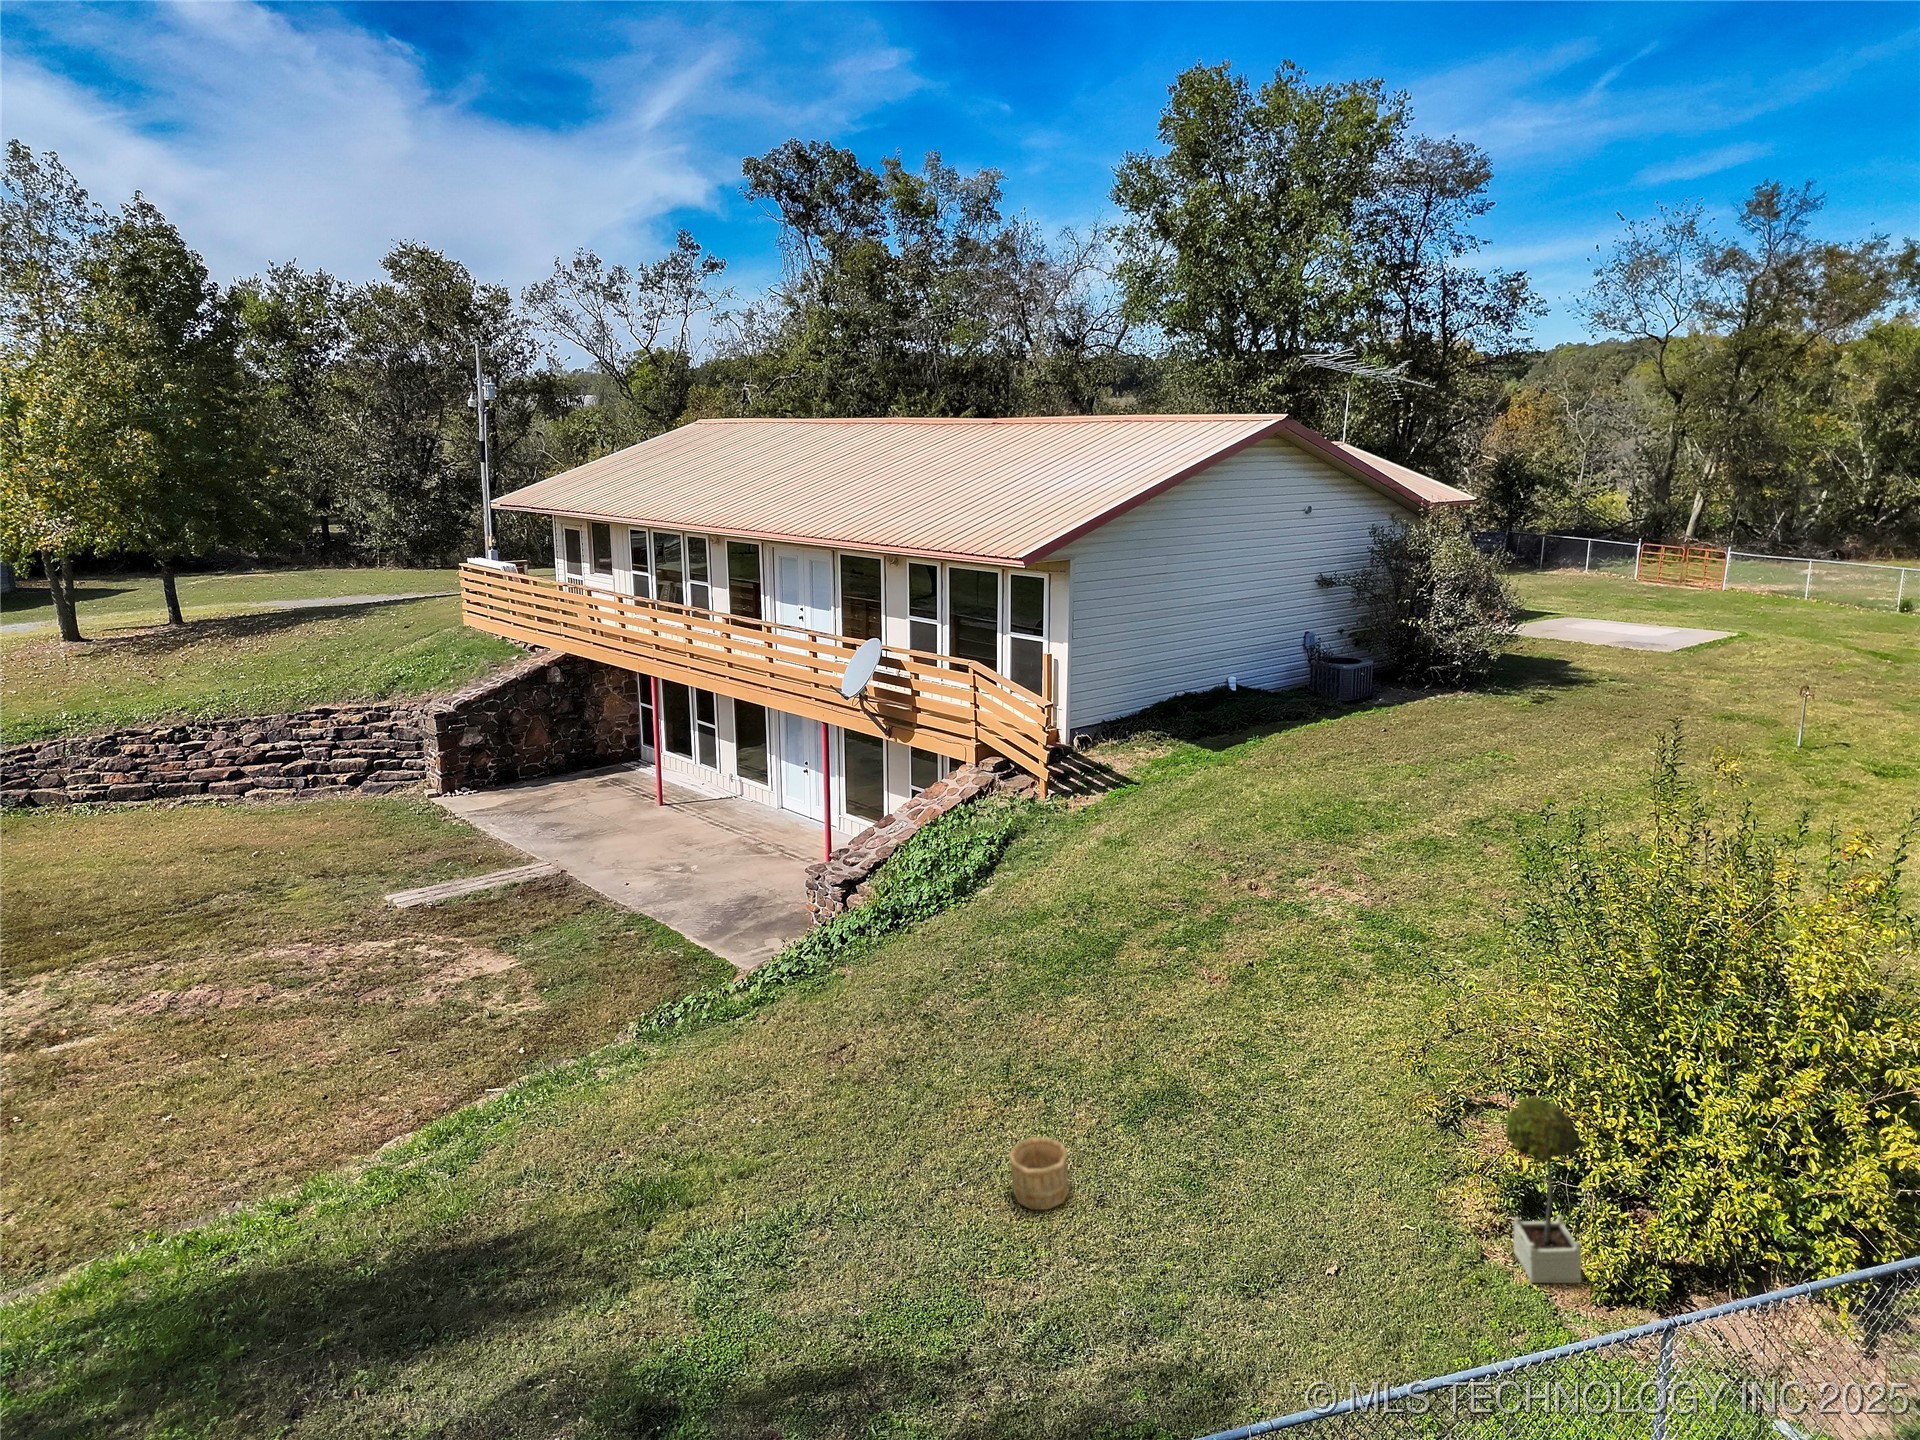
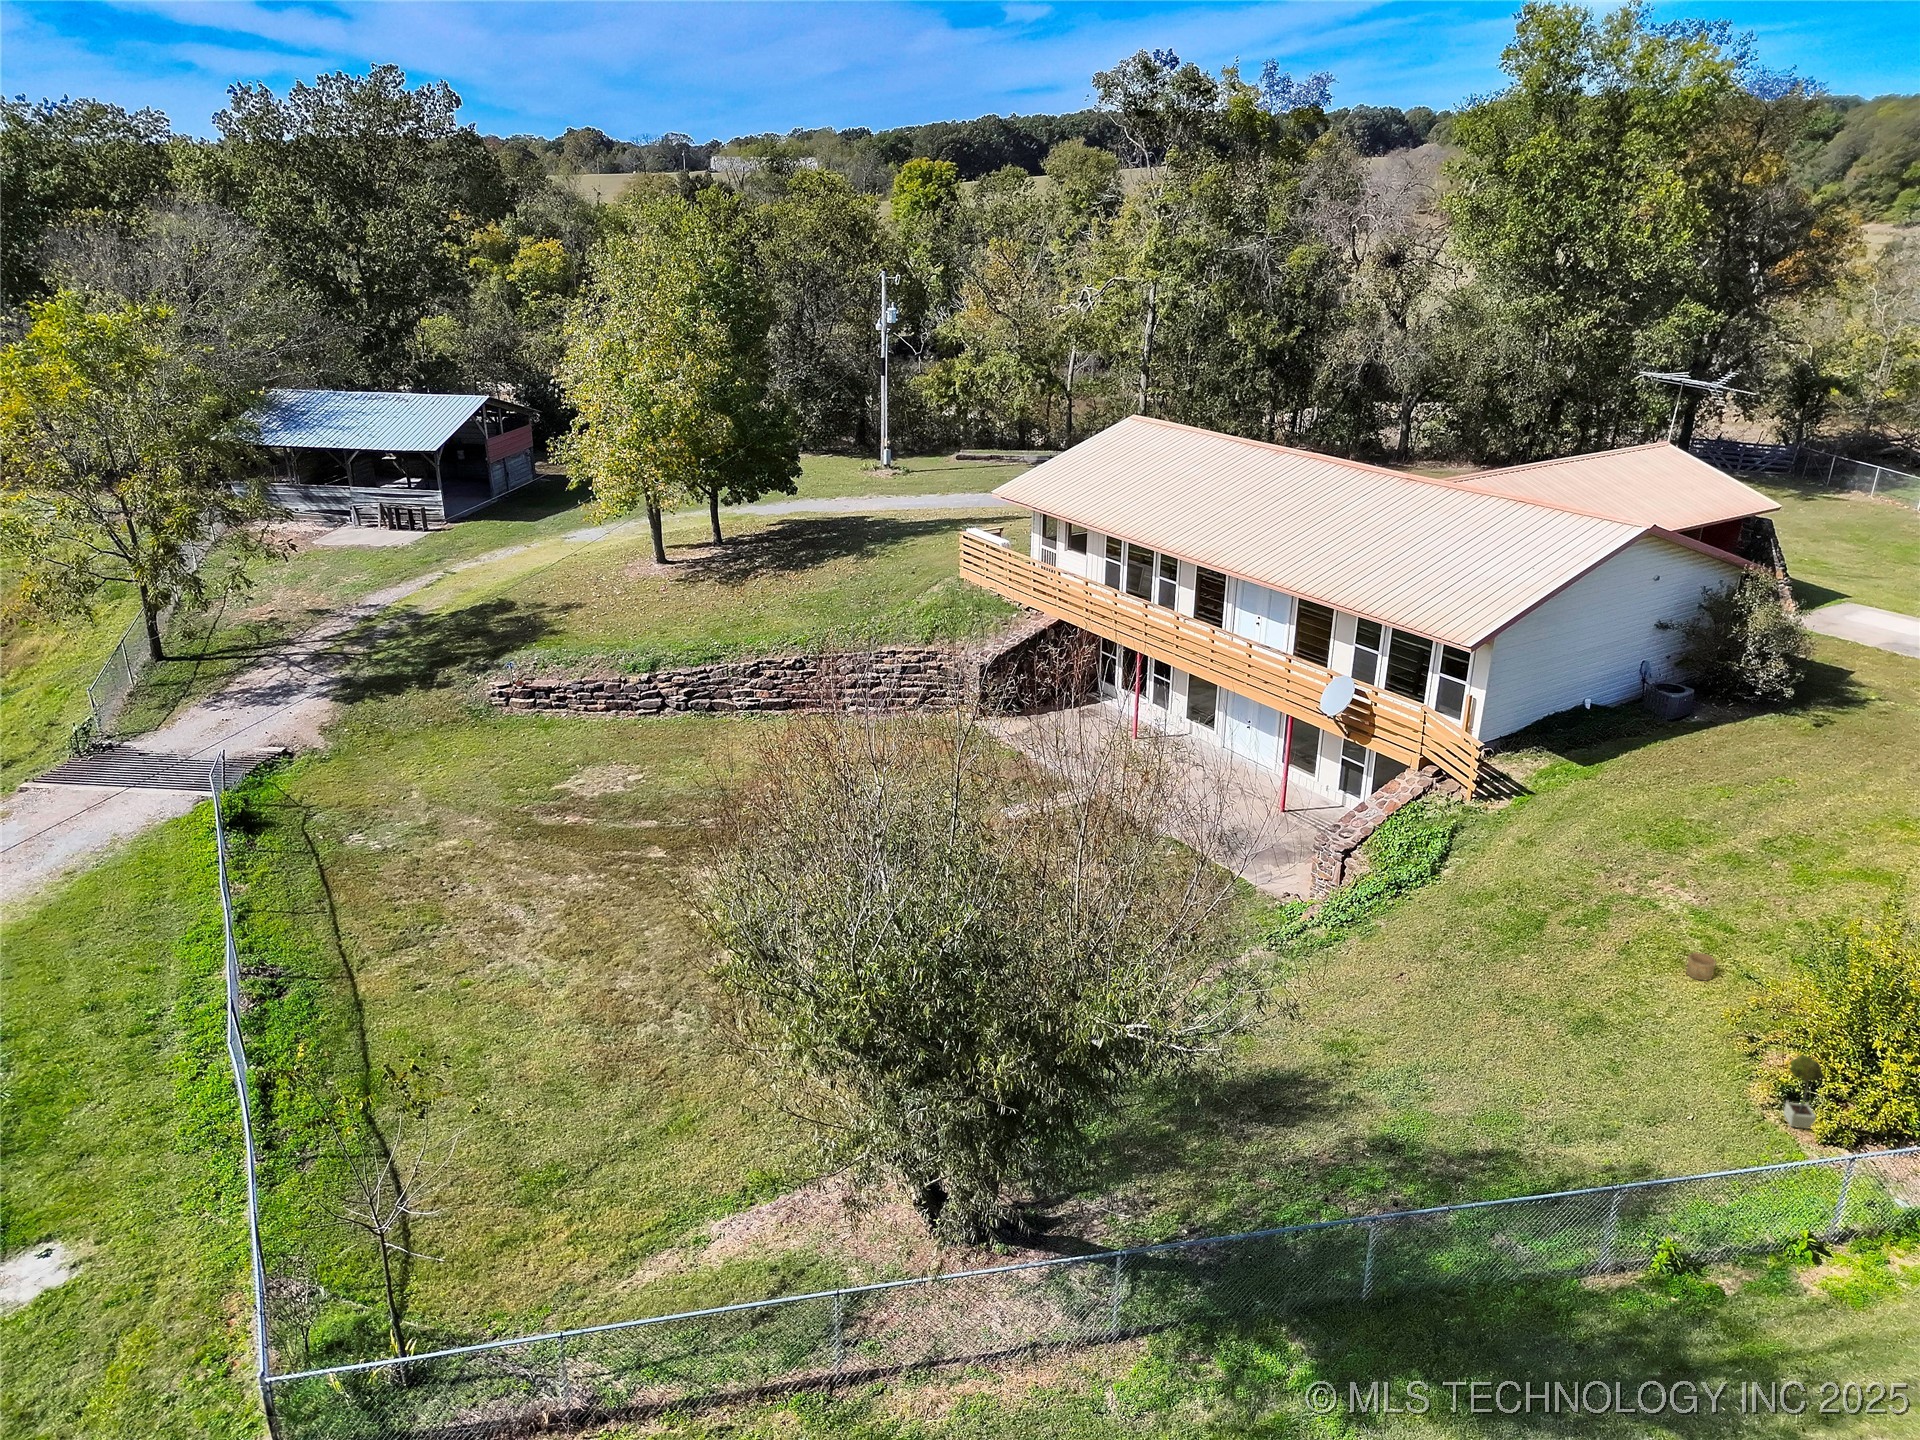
wooden bucket: present [1008,1137,1069,1210] -> present [1686,952,1716,981]

